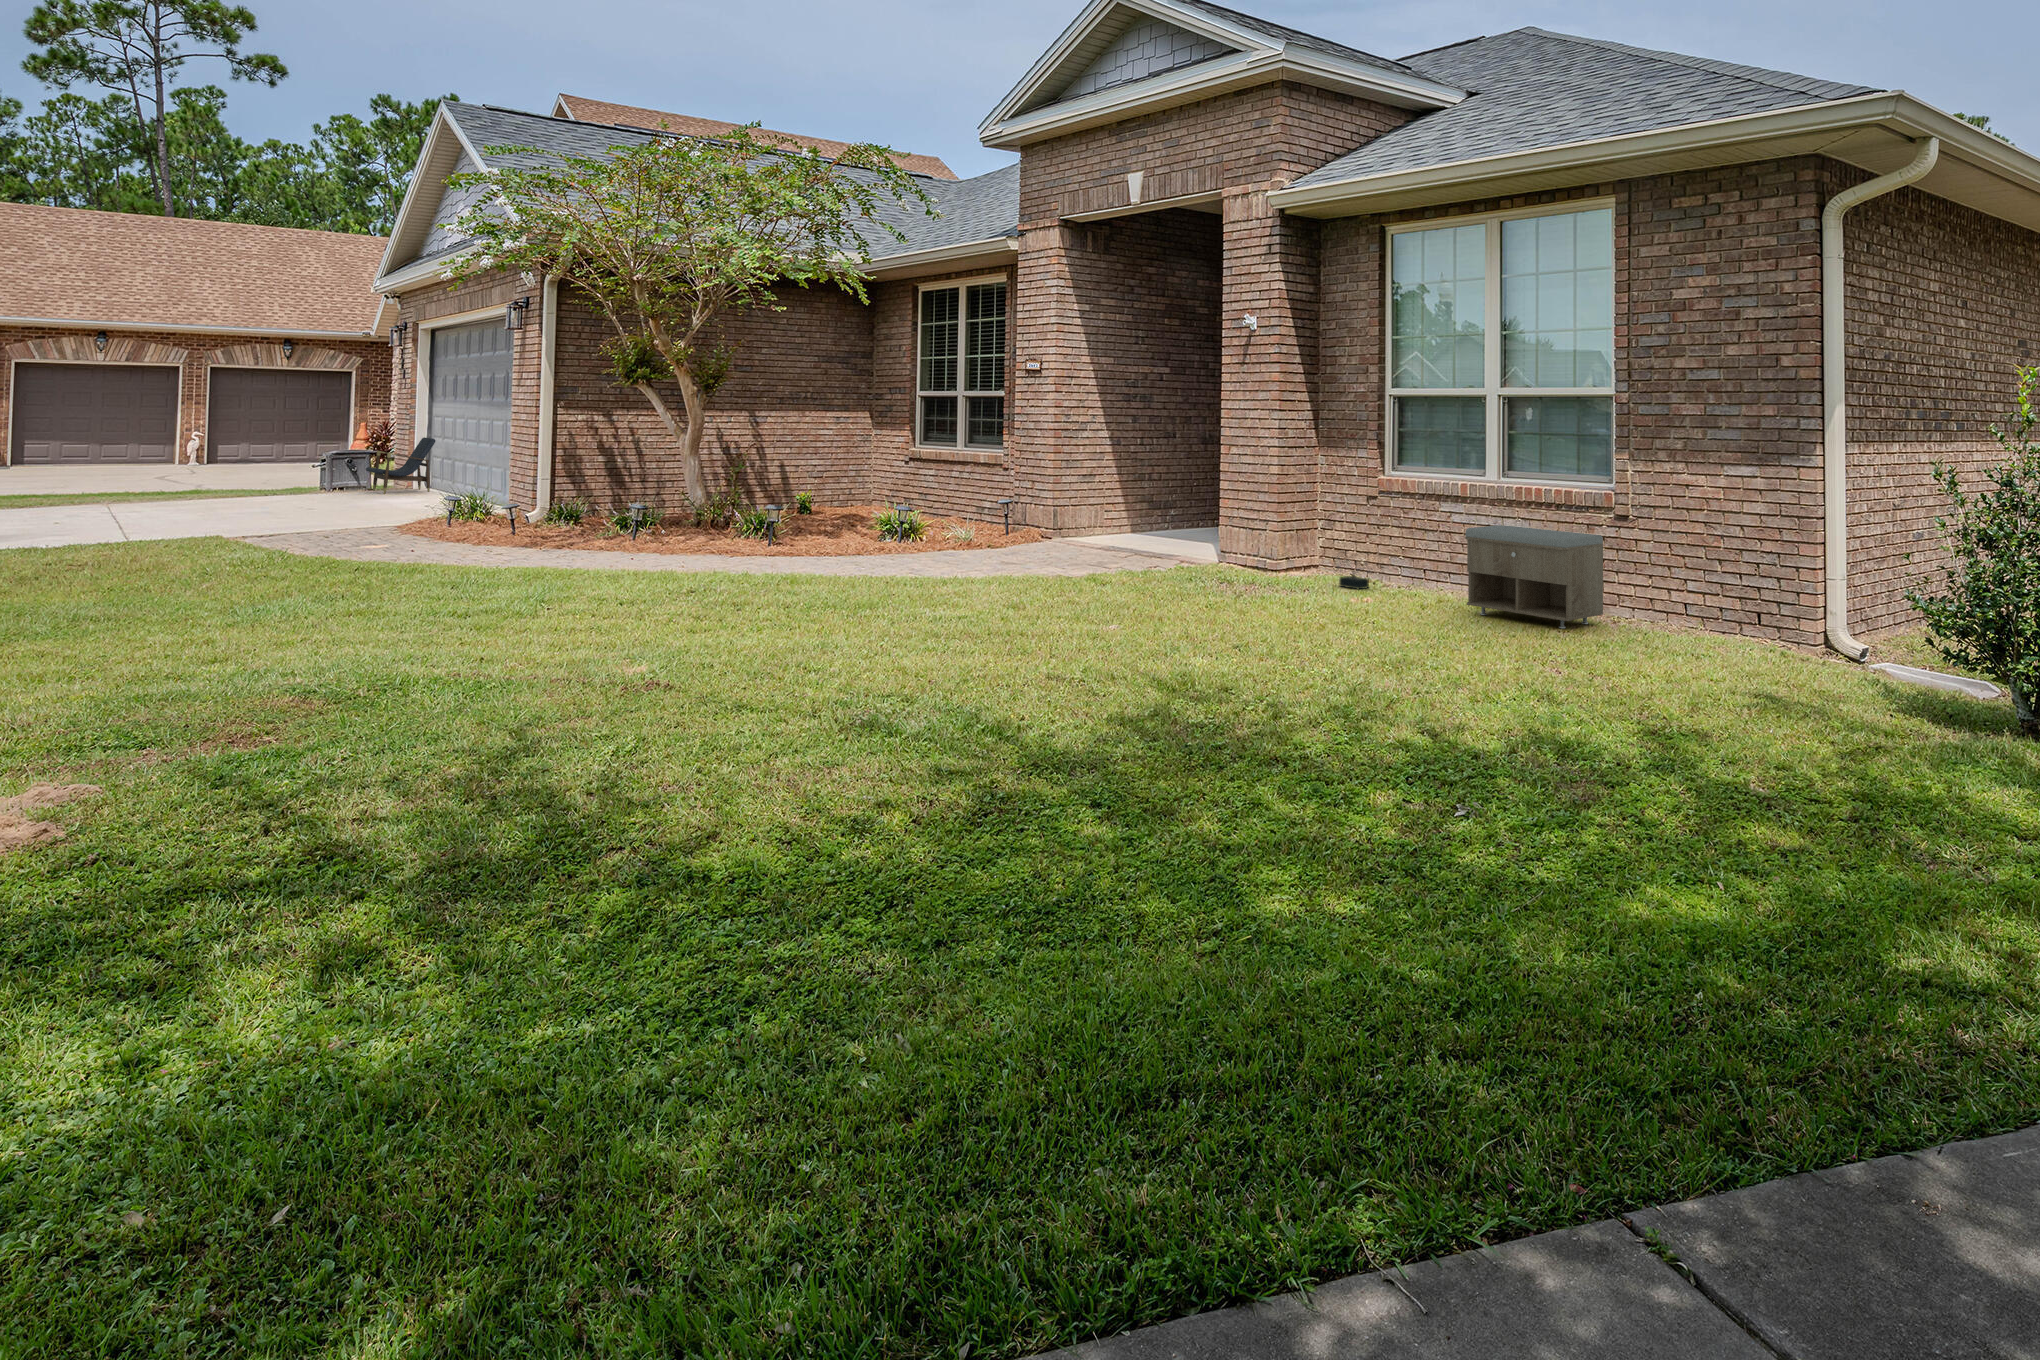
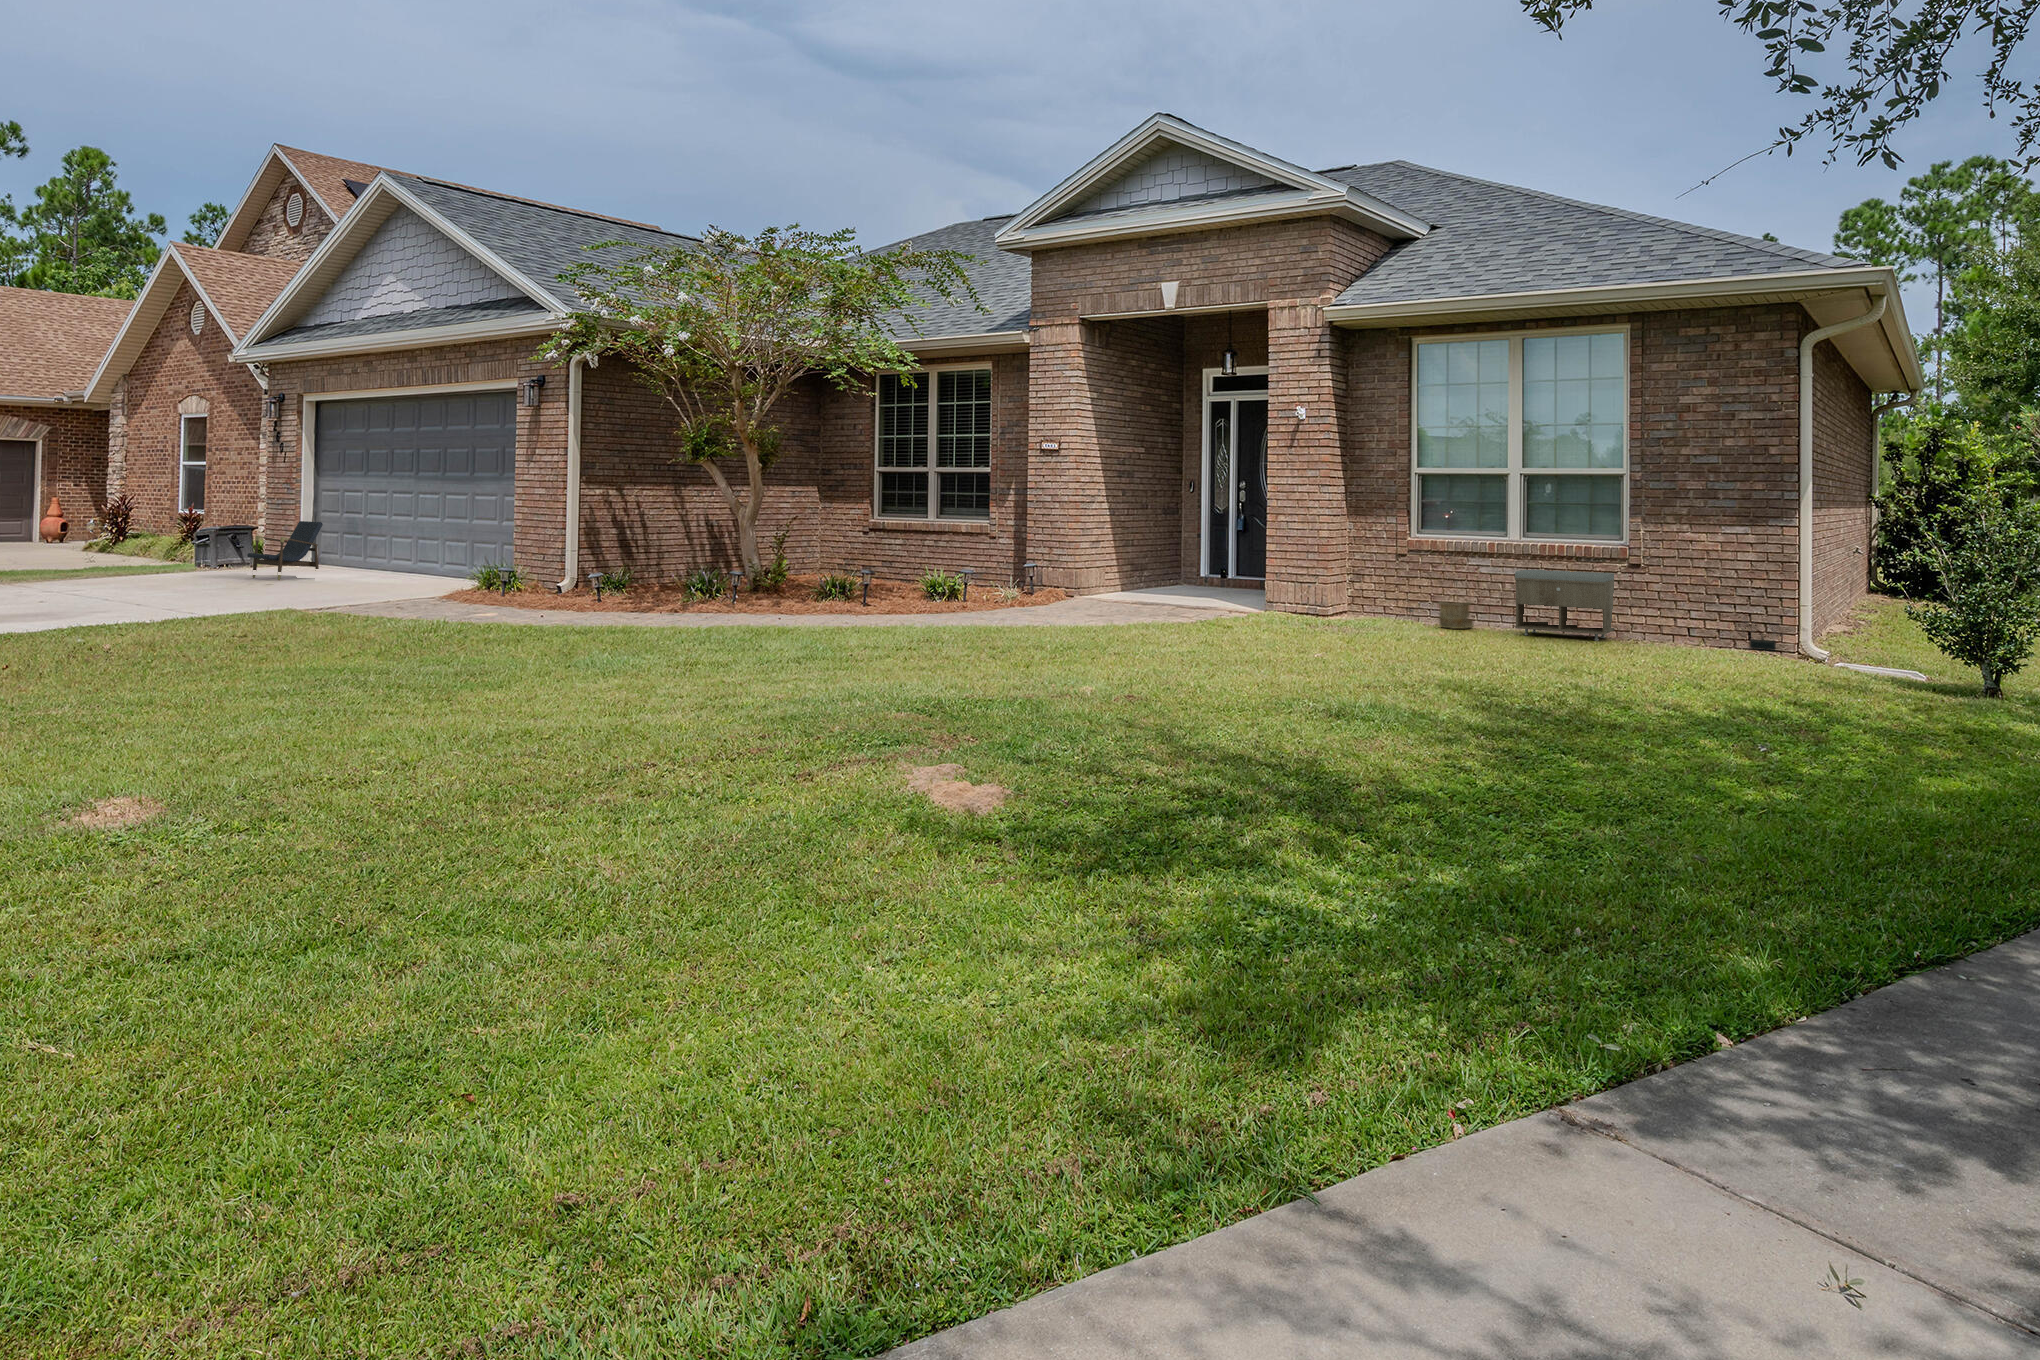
decorative plant: present [1334,550,1369,589] -> present [1741,617,1782,651]
wooden bucket: none [1394,561,1440,601] -> present [1439,602,1473,629]

